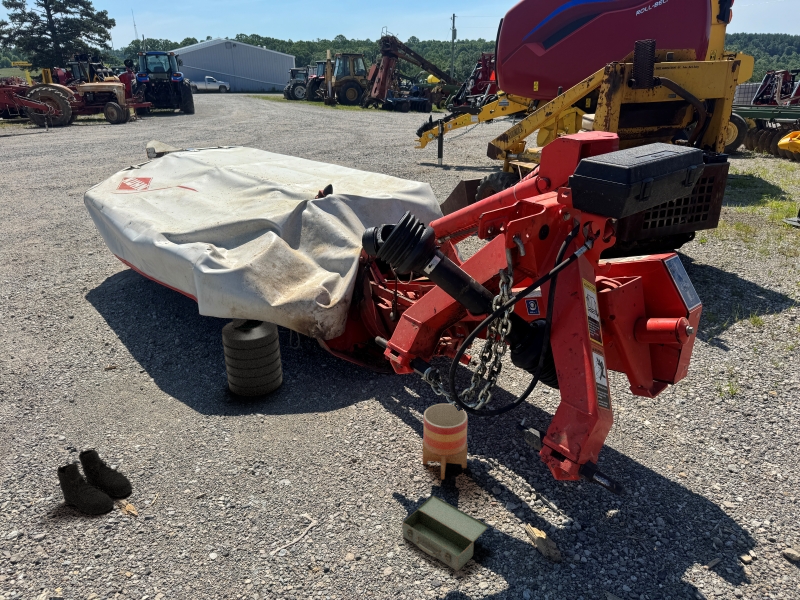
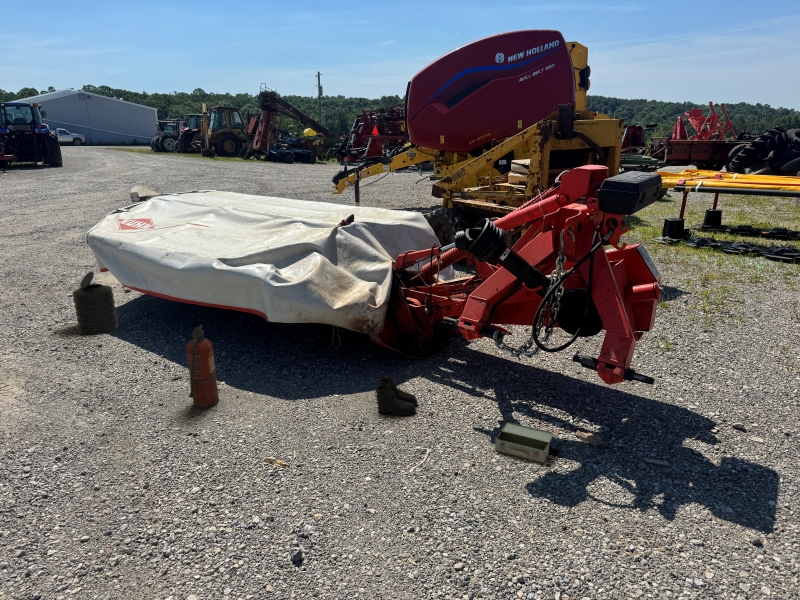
fire extinguisher: none [84,314,130,412] -> present [186,324,219,408]
trash can: present [222,318,282,396] -> present [73,271,118,335]
planter: present [423,404,467,479] -> none [481,362,516,417]
boots: present [57,449,132,515] -> present [375,376,418,416]

